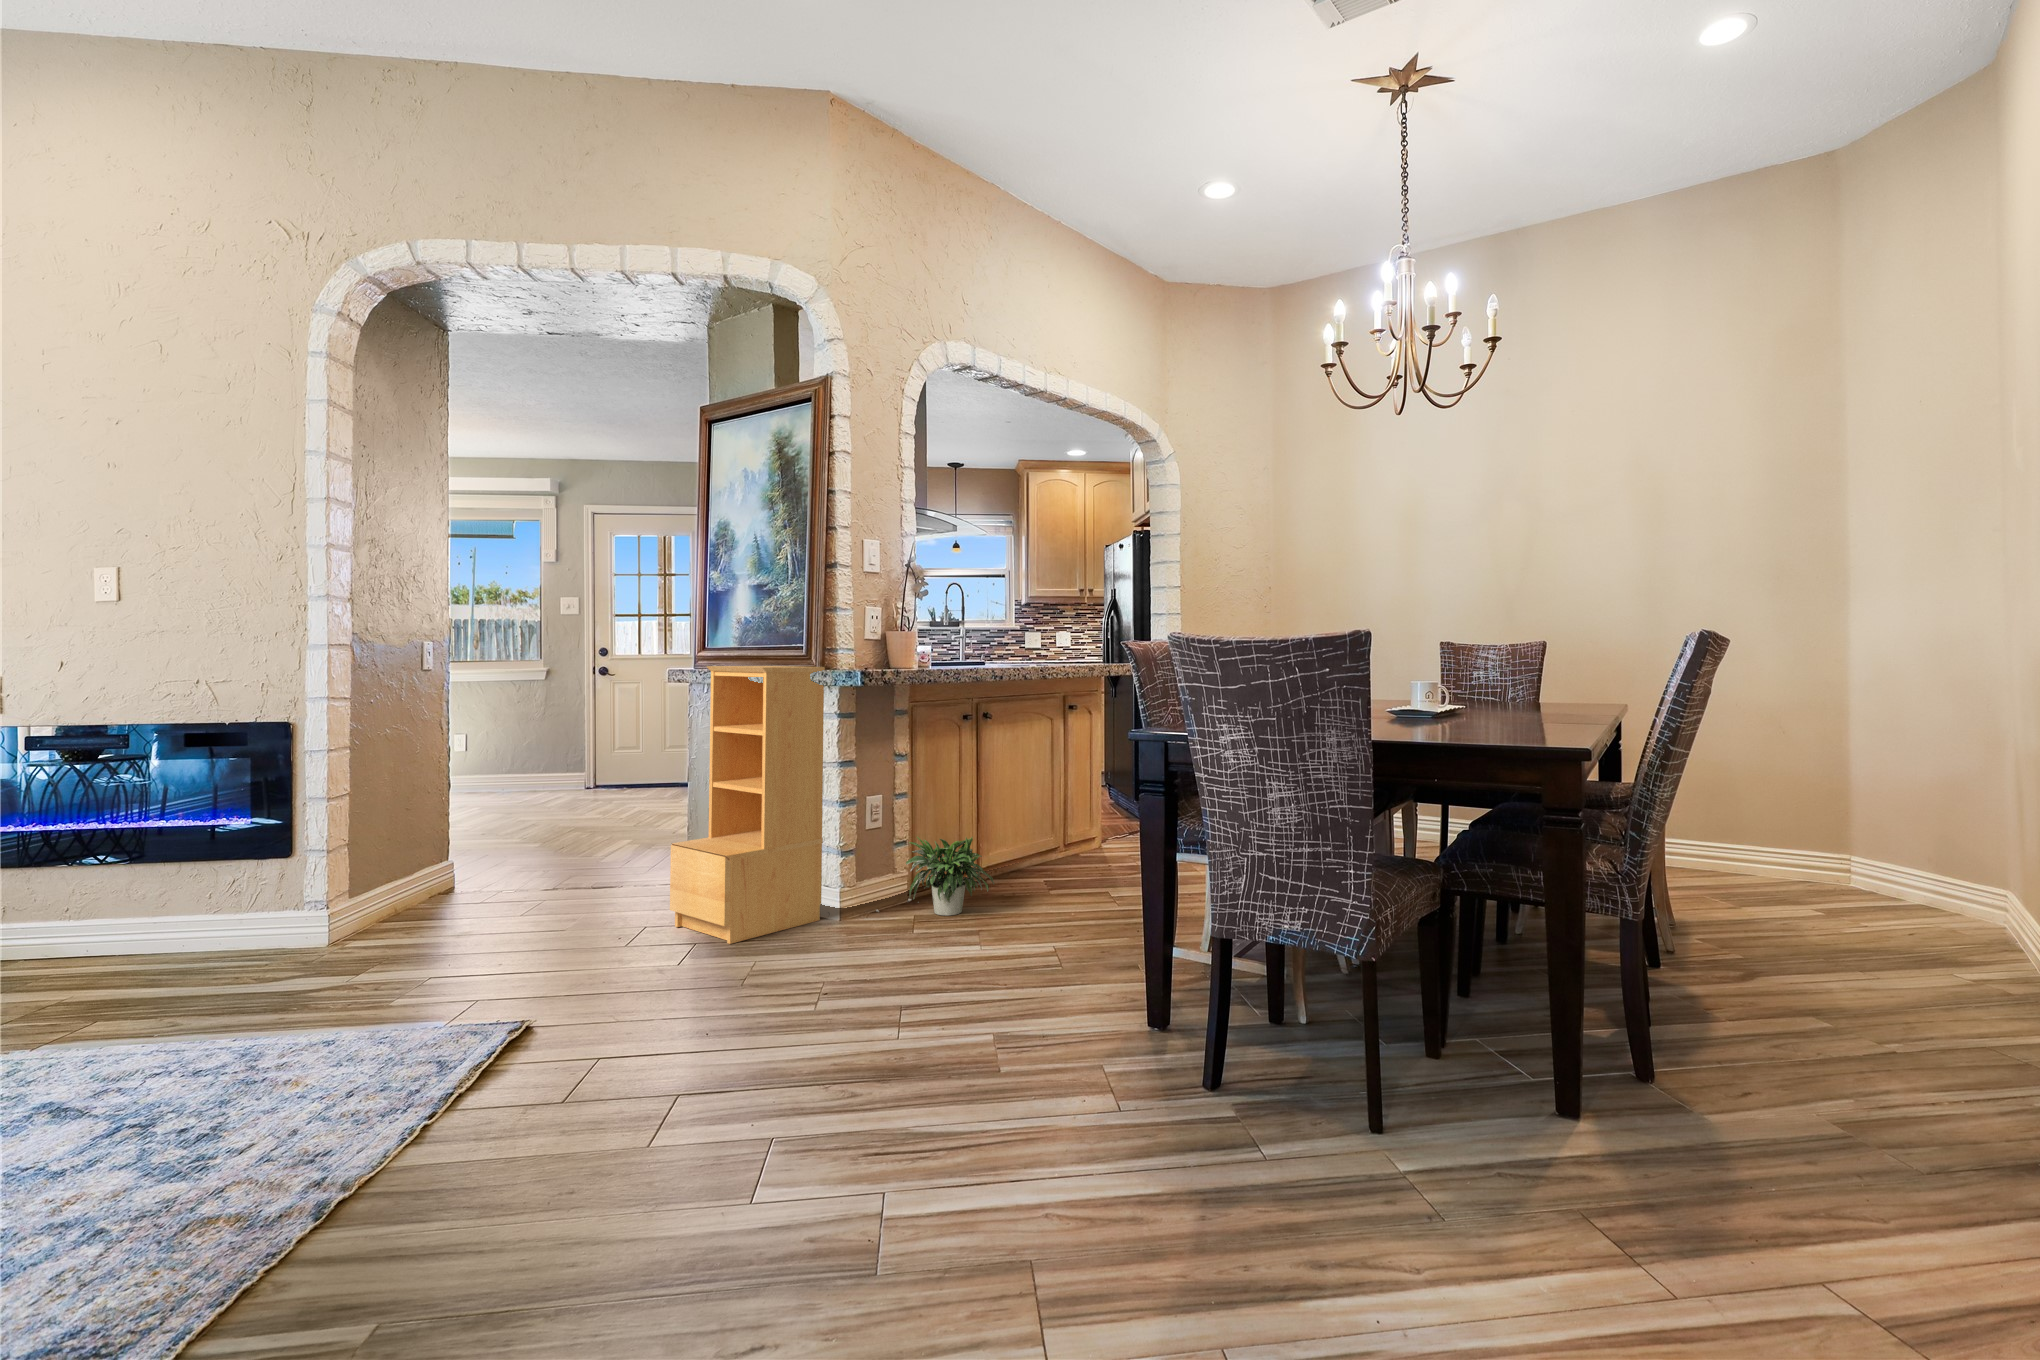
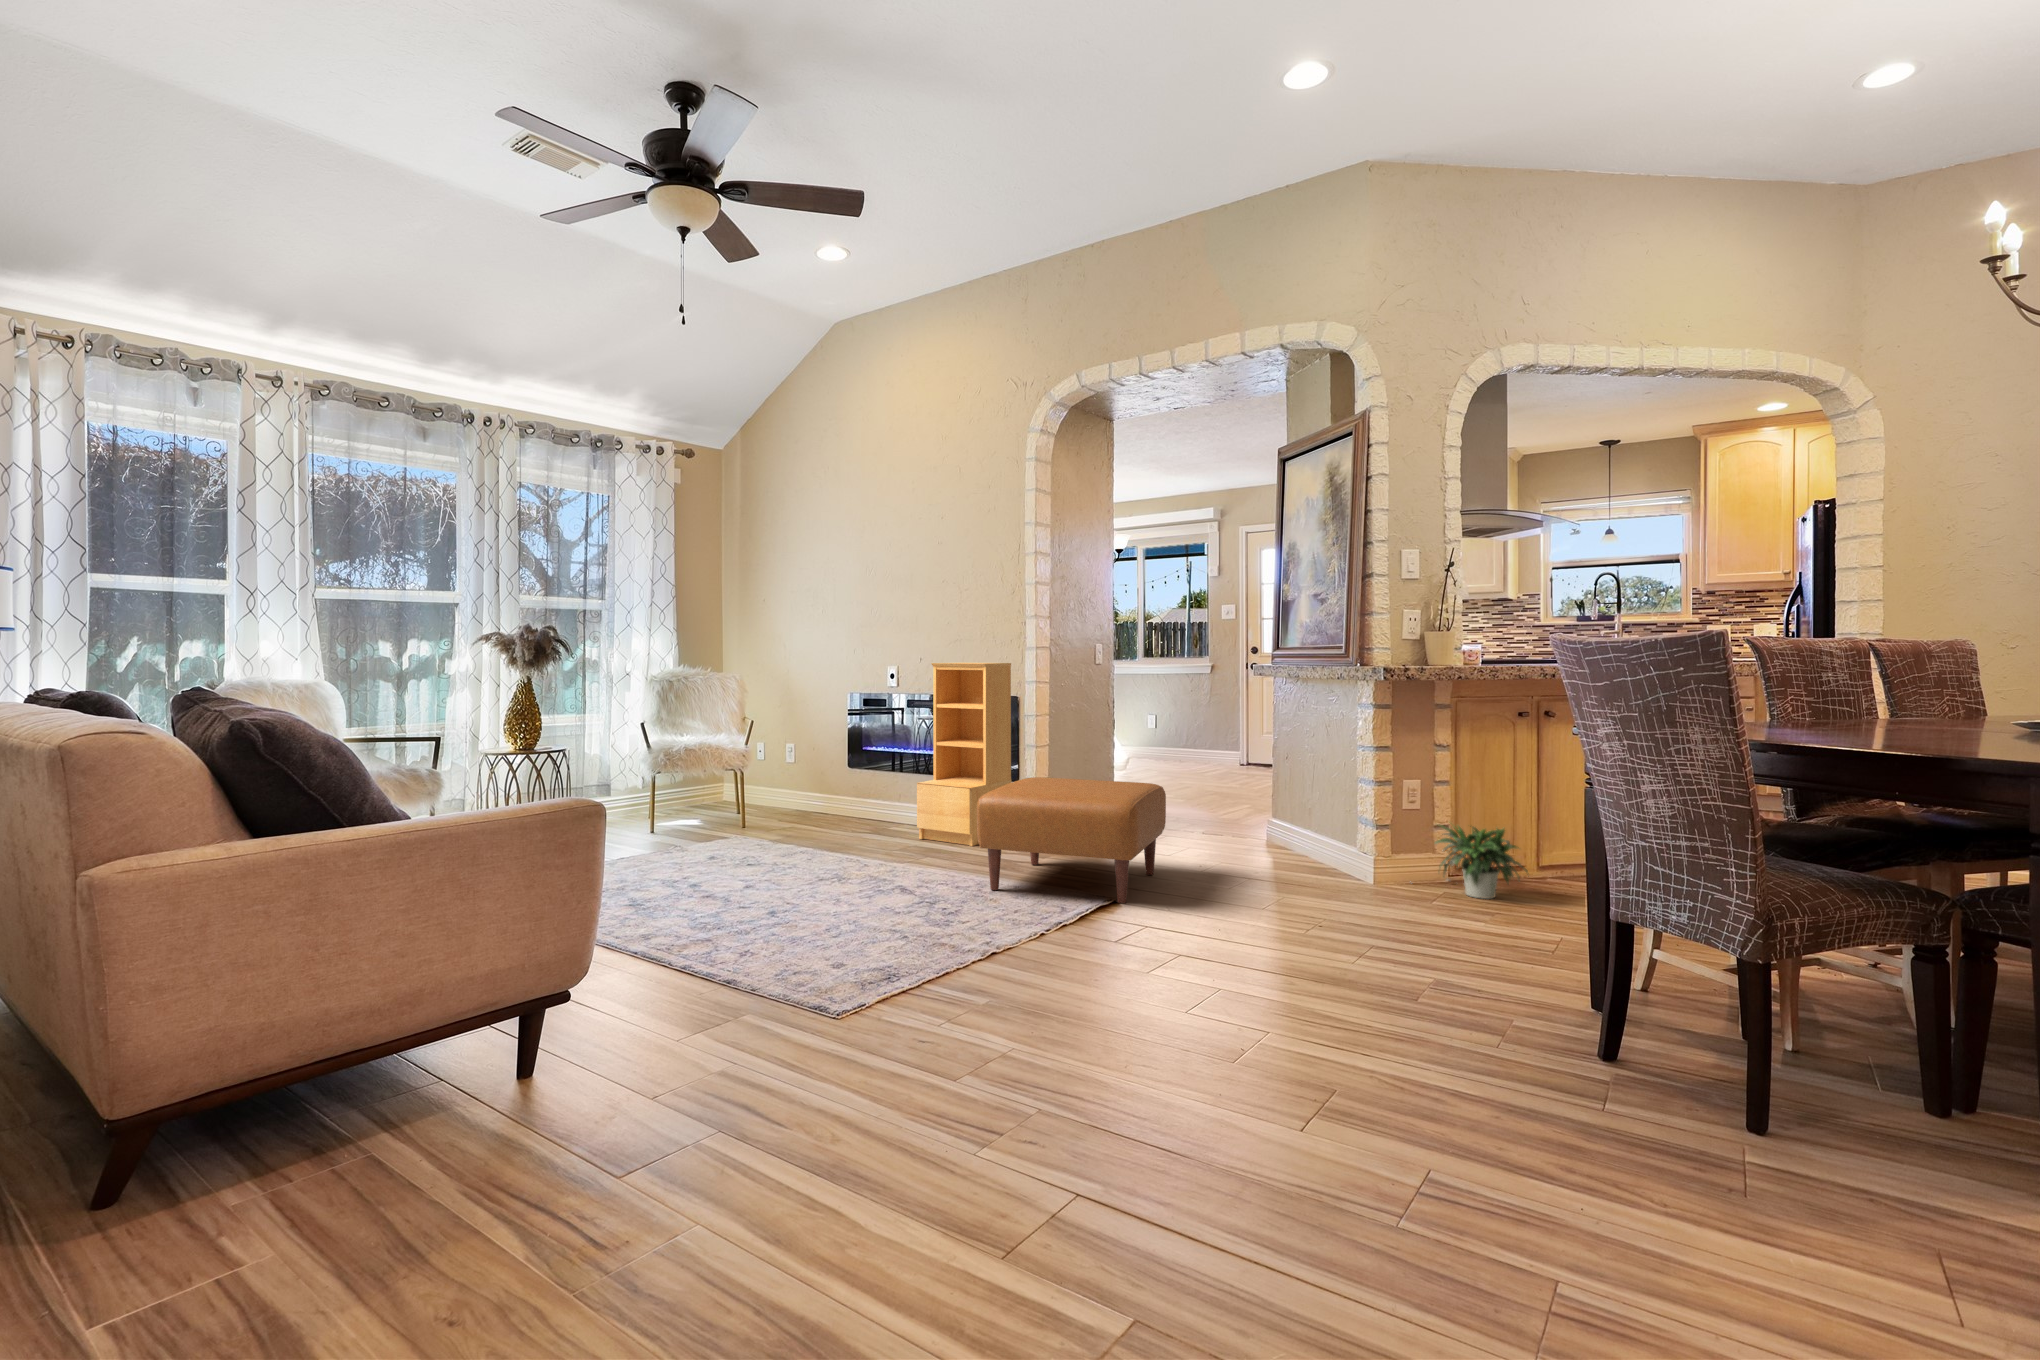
bookshelf: present [670,666,825,944] -> present [917,663,1011,846]
ottoman: none [246,837,581,1062] -> present [977,777,1166,903]

